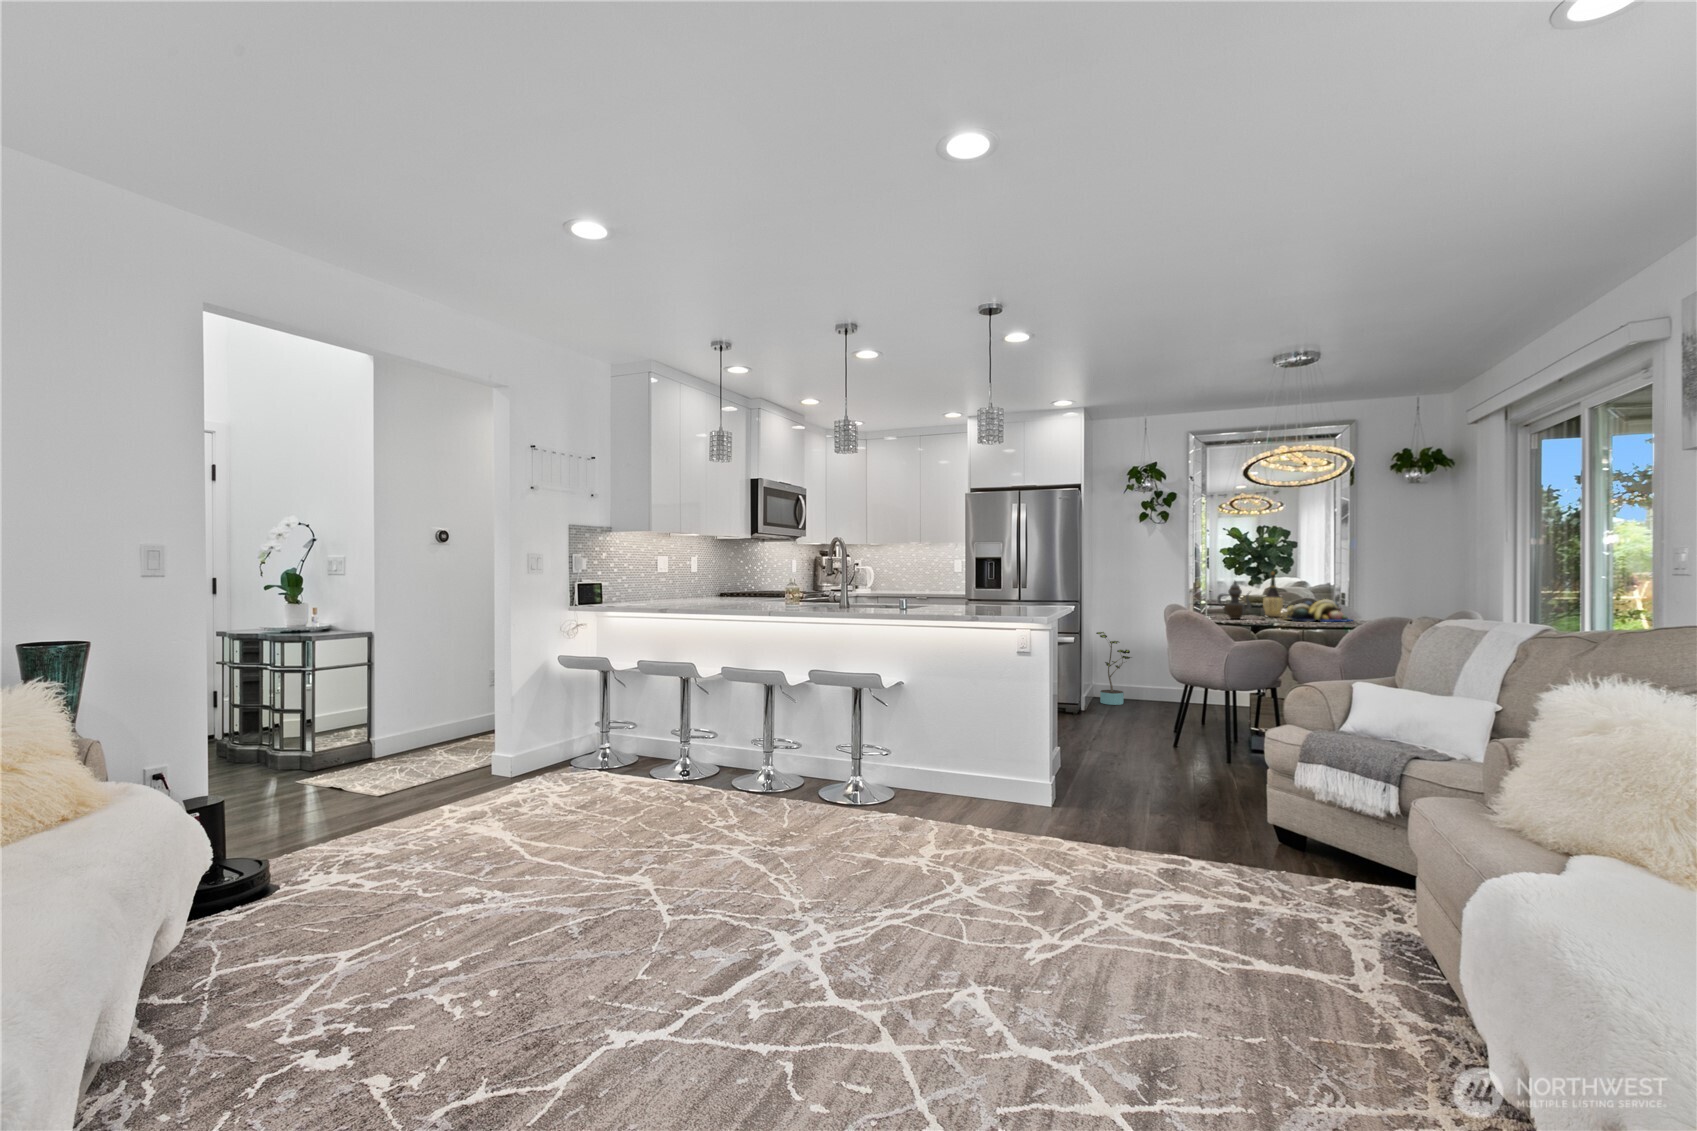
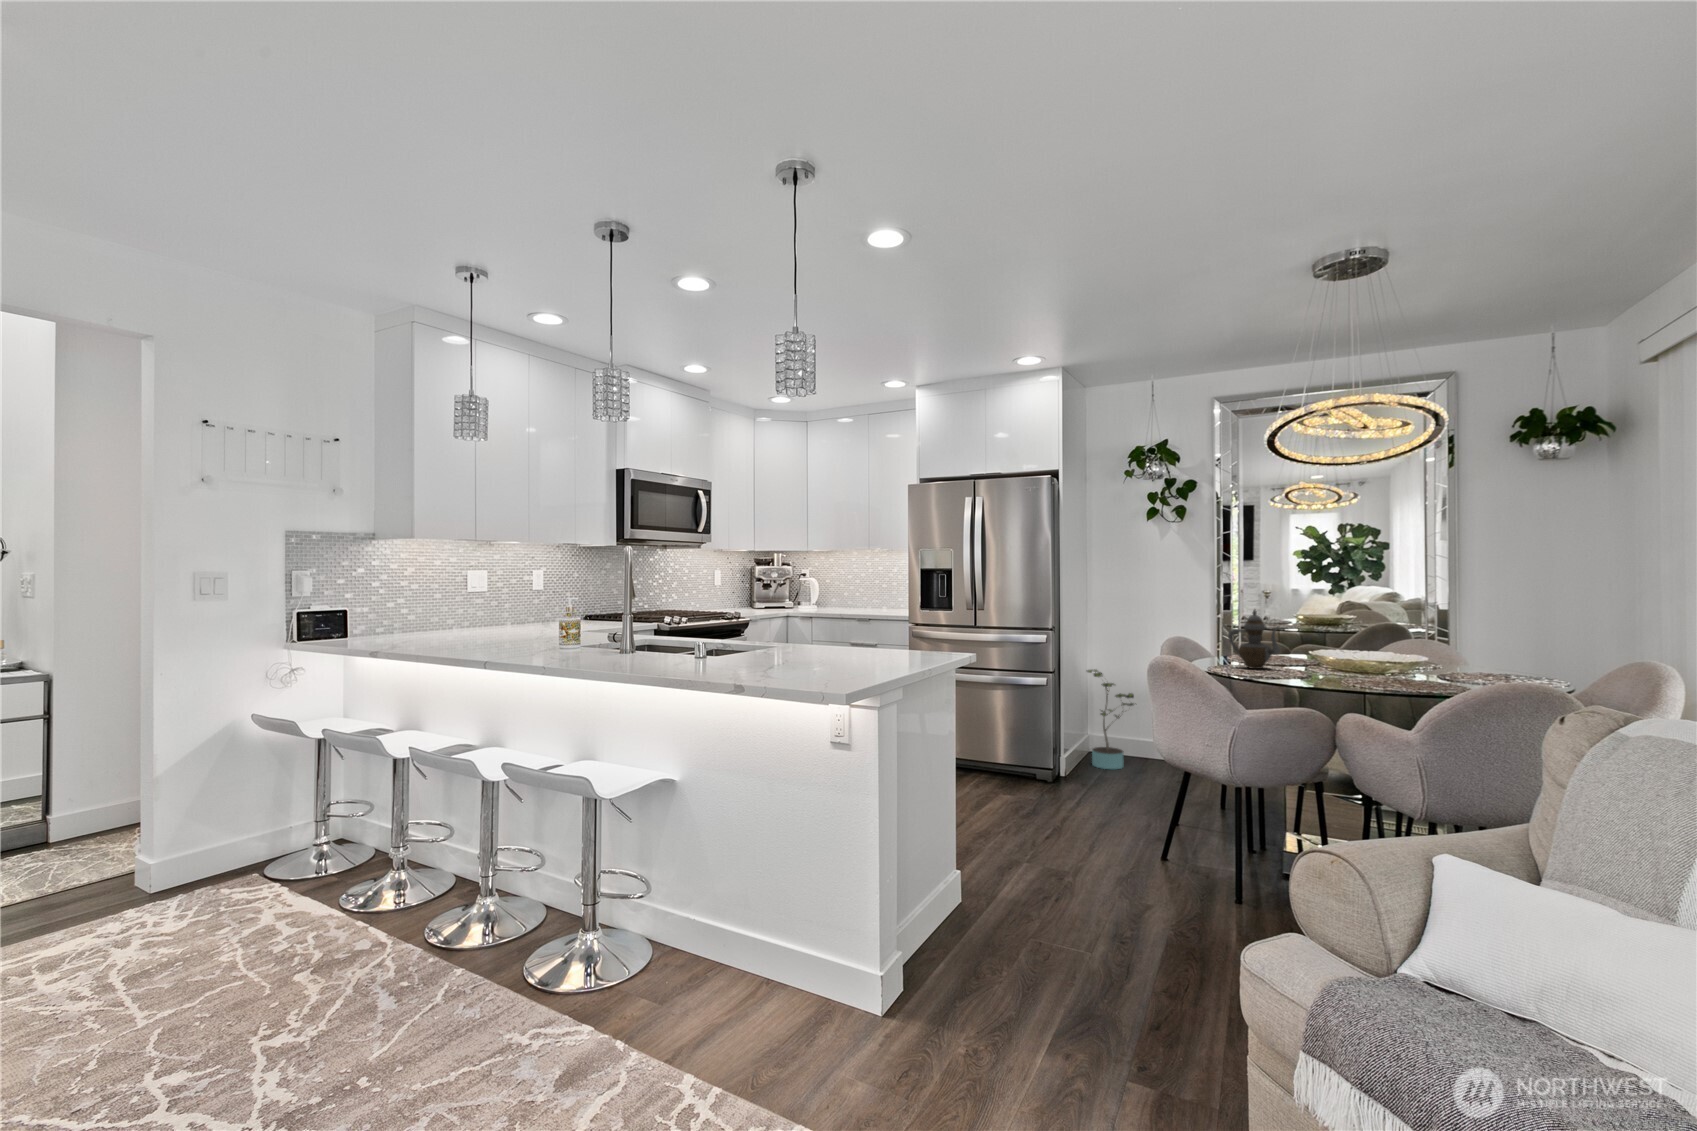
wine bottle: present [1263,572,1283,617] -> none [1304,595,1336,663]
fruit bowl: present [1287,599,1352,622] -> none [1335,642,1447,682]

